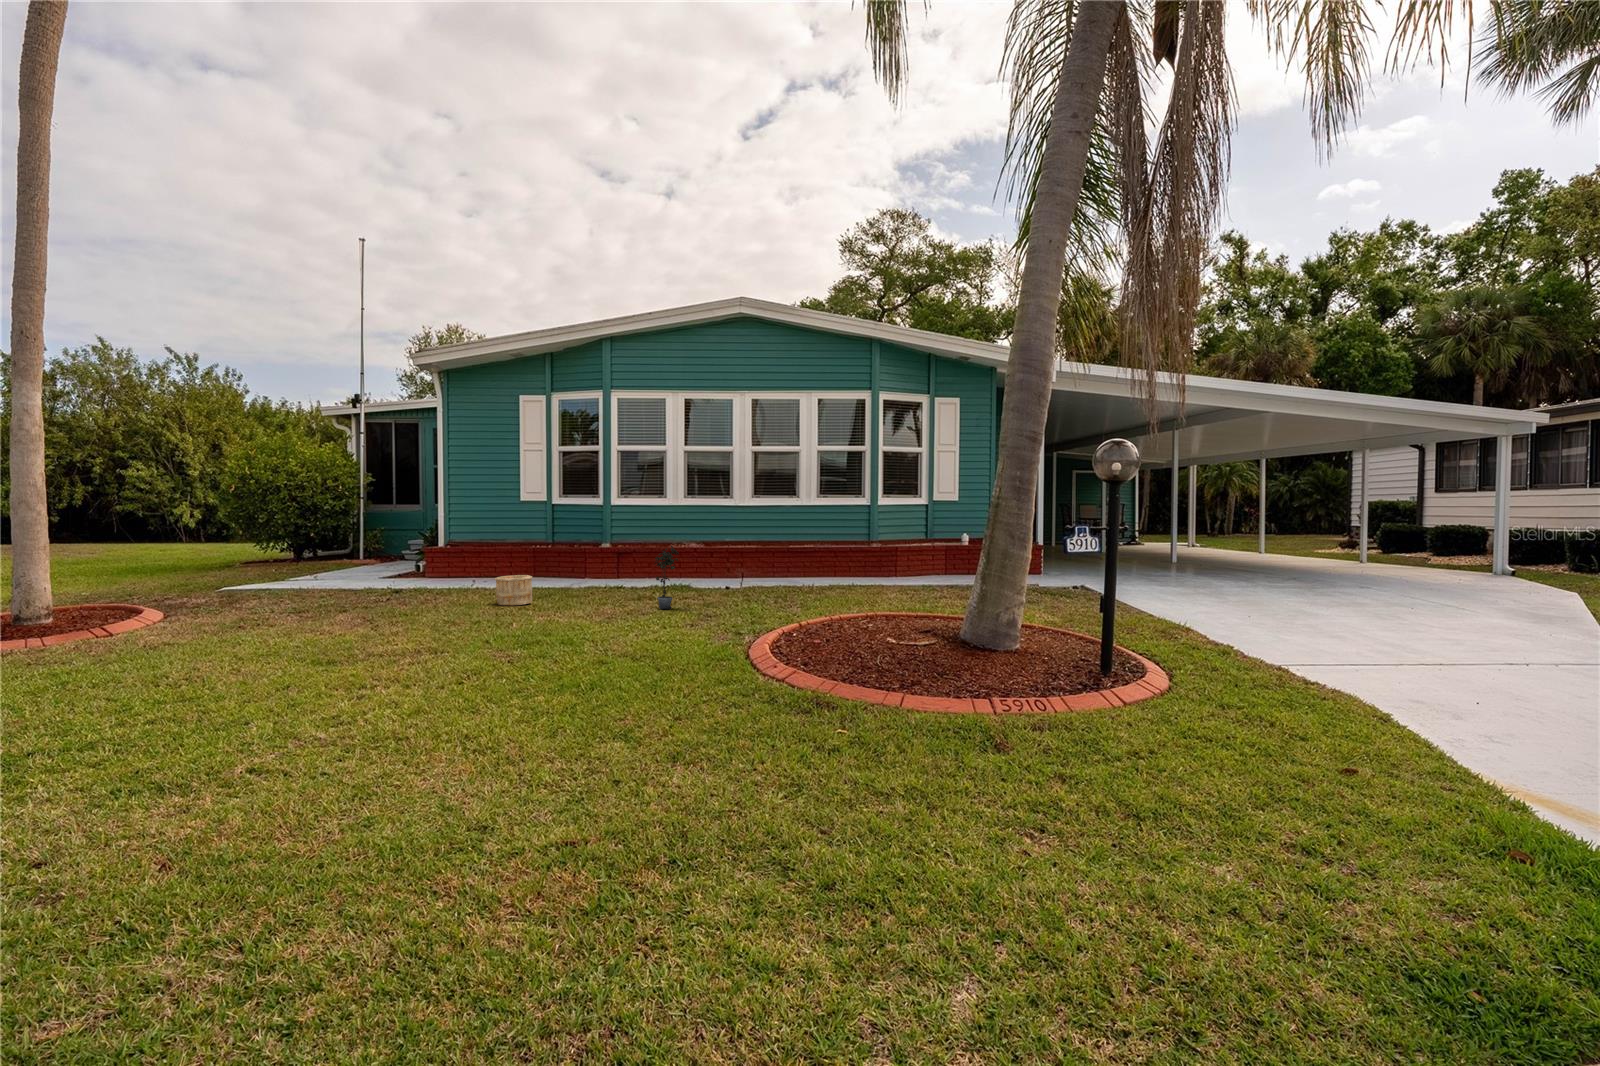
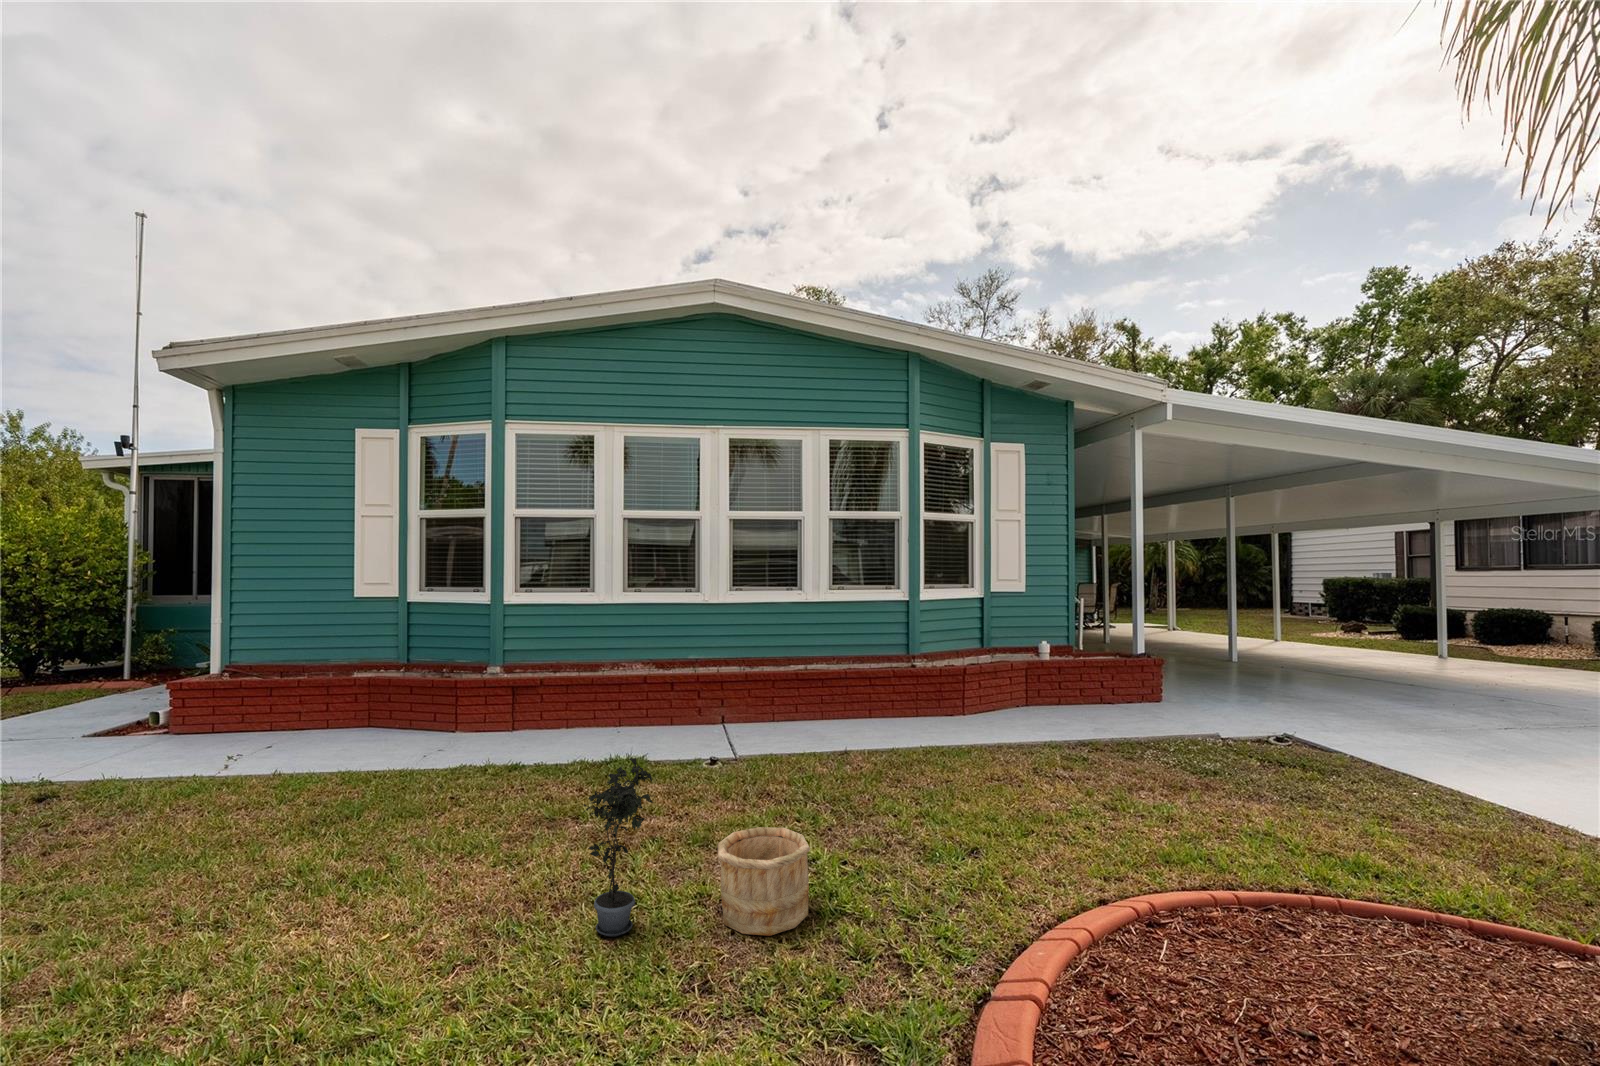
wooden bucket: present [495,575,532,605] -> present [718,827,810,936]

